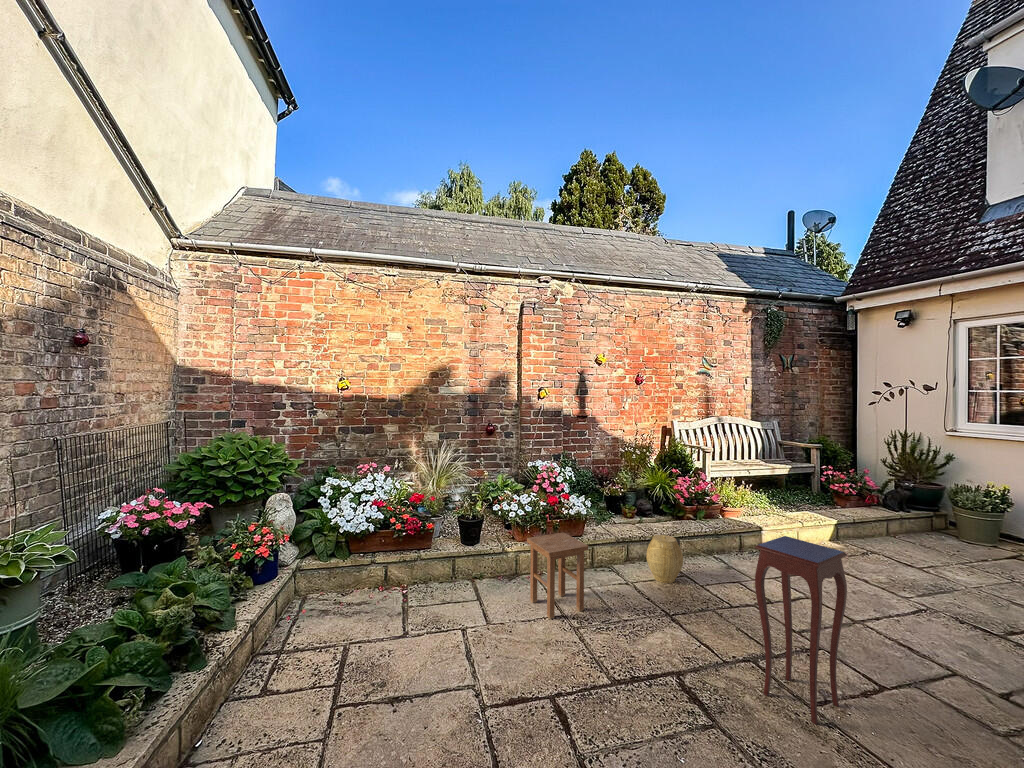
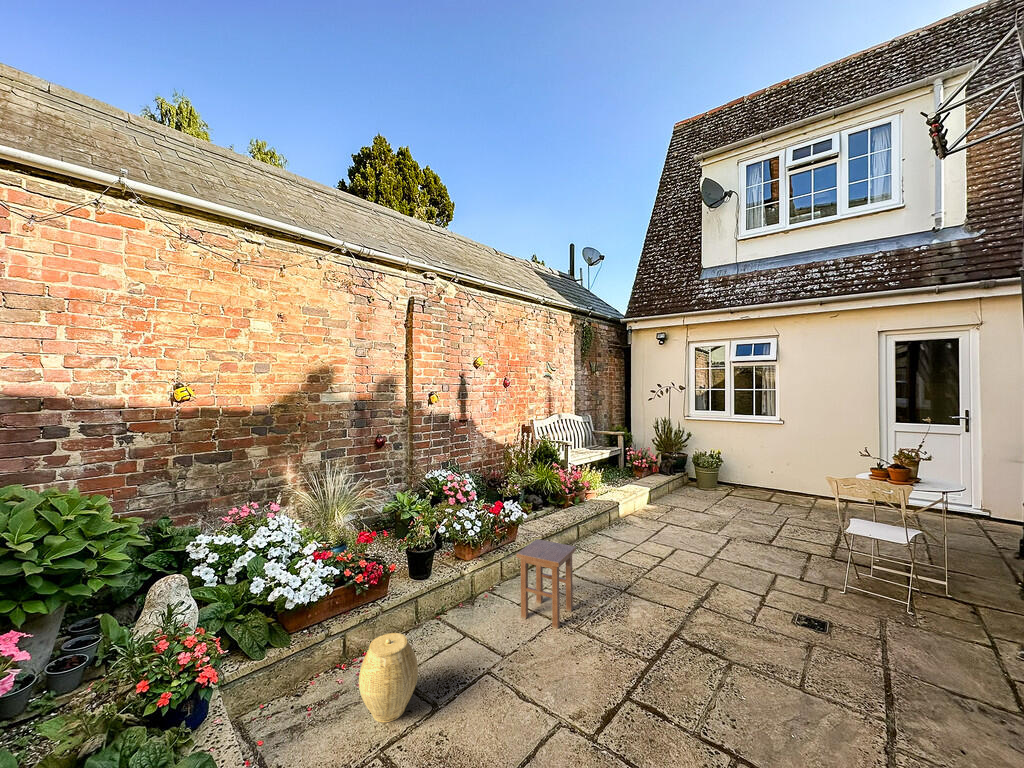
woven basket: present [646,535,683,583] -> present [359,633,418,723]
side table: present [755,536,847,725] -> none [734,505,791,636]

